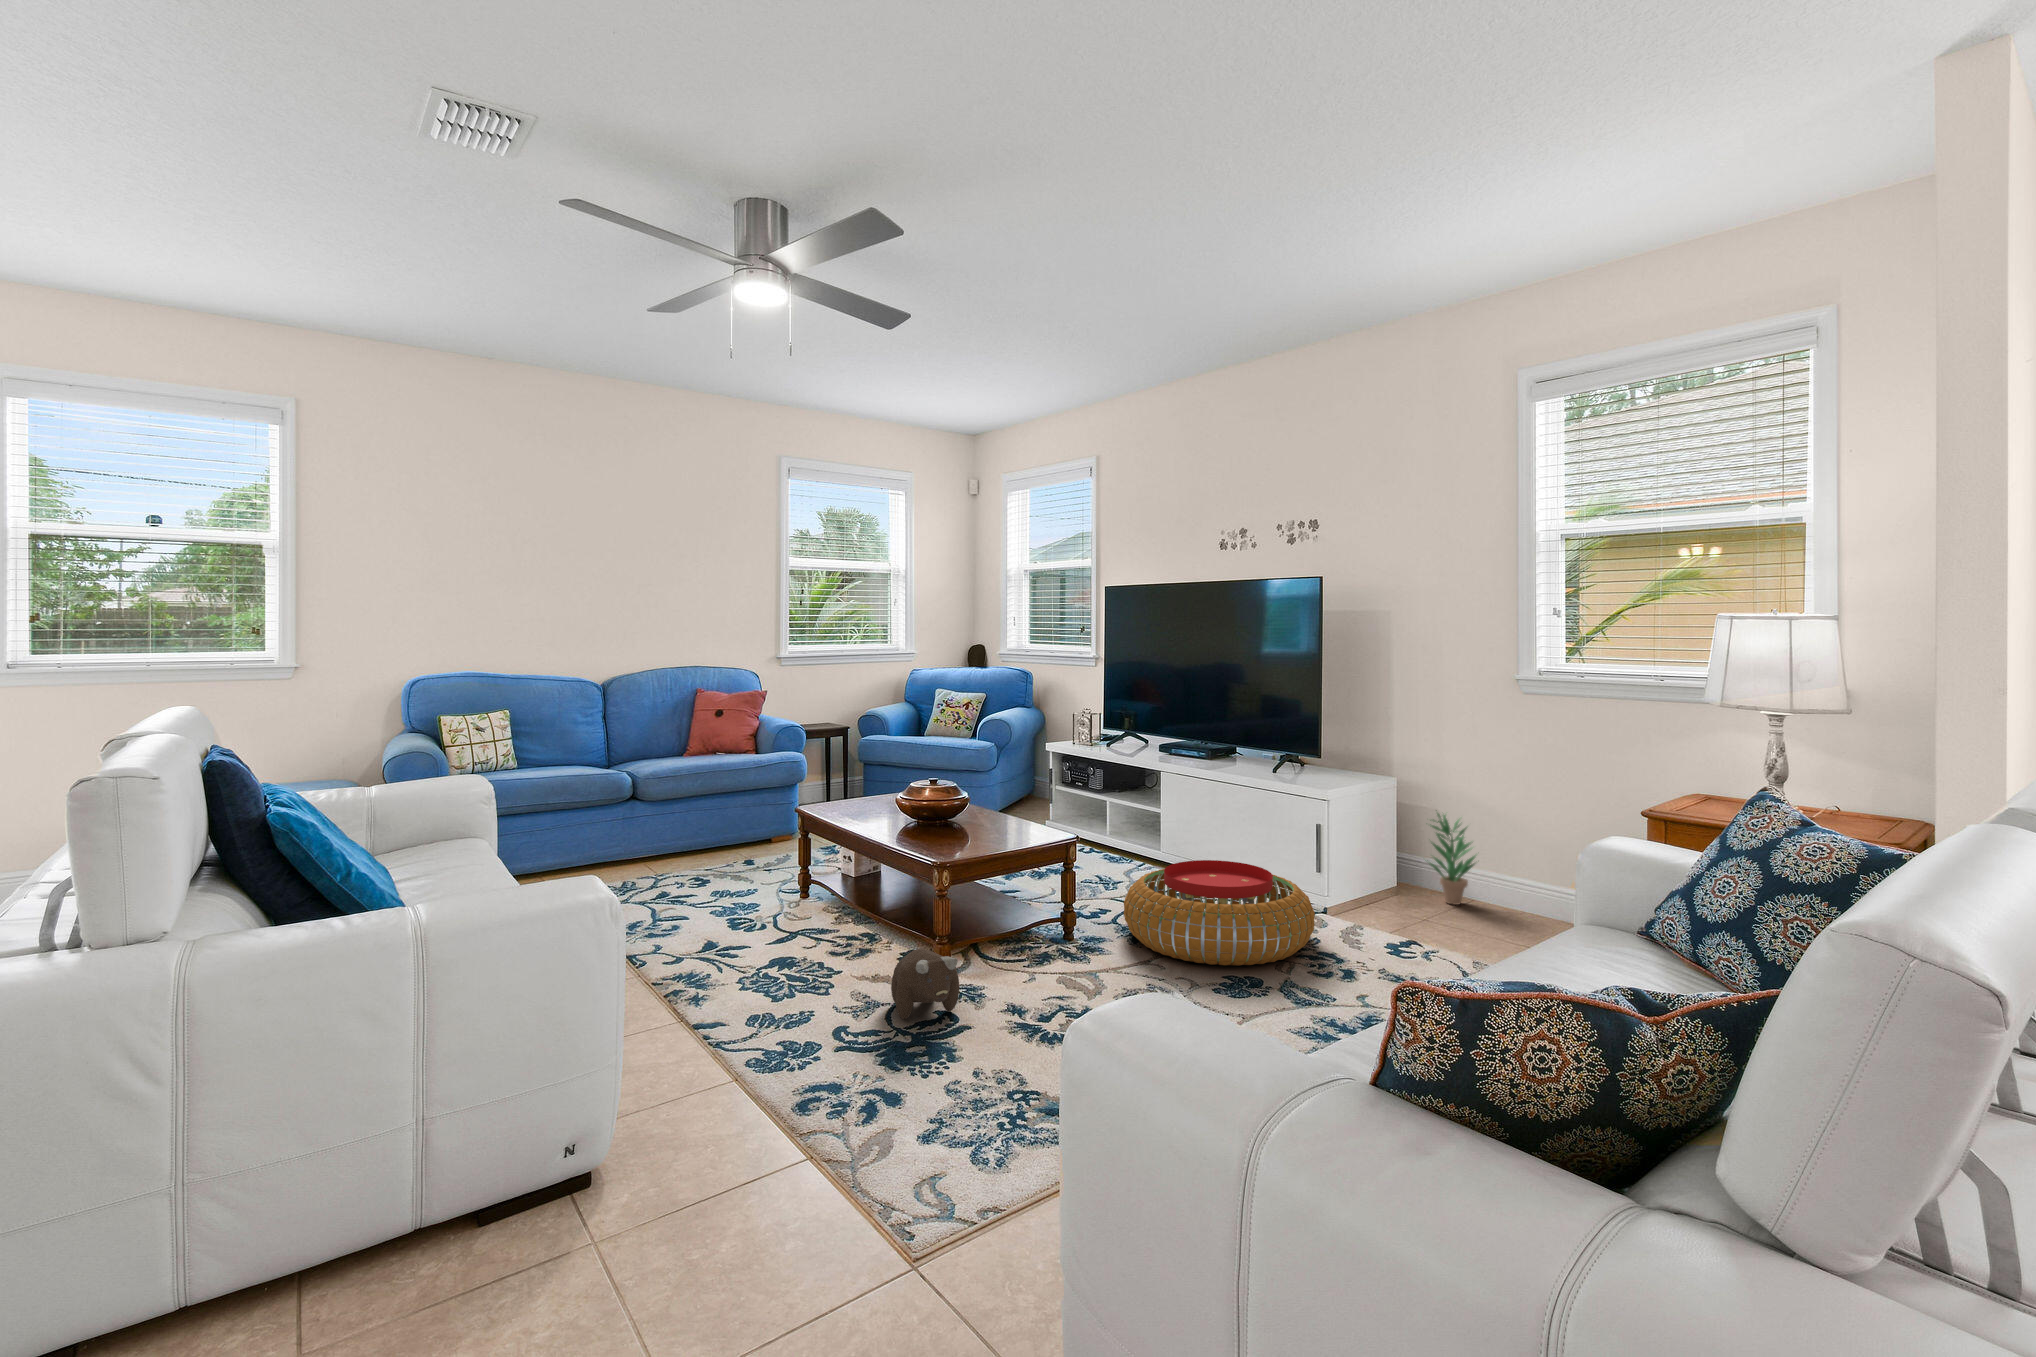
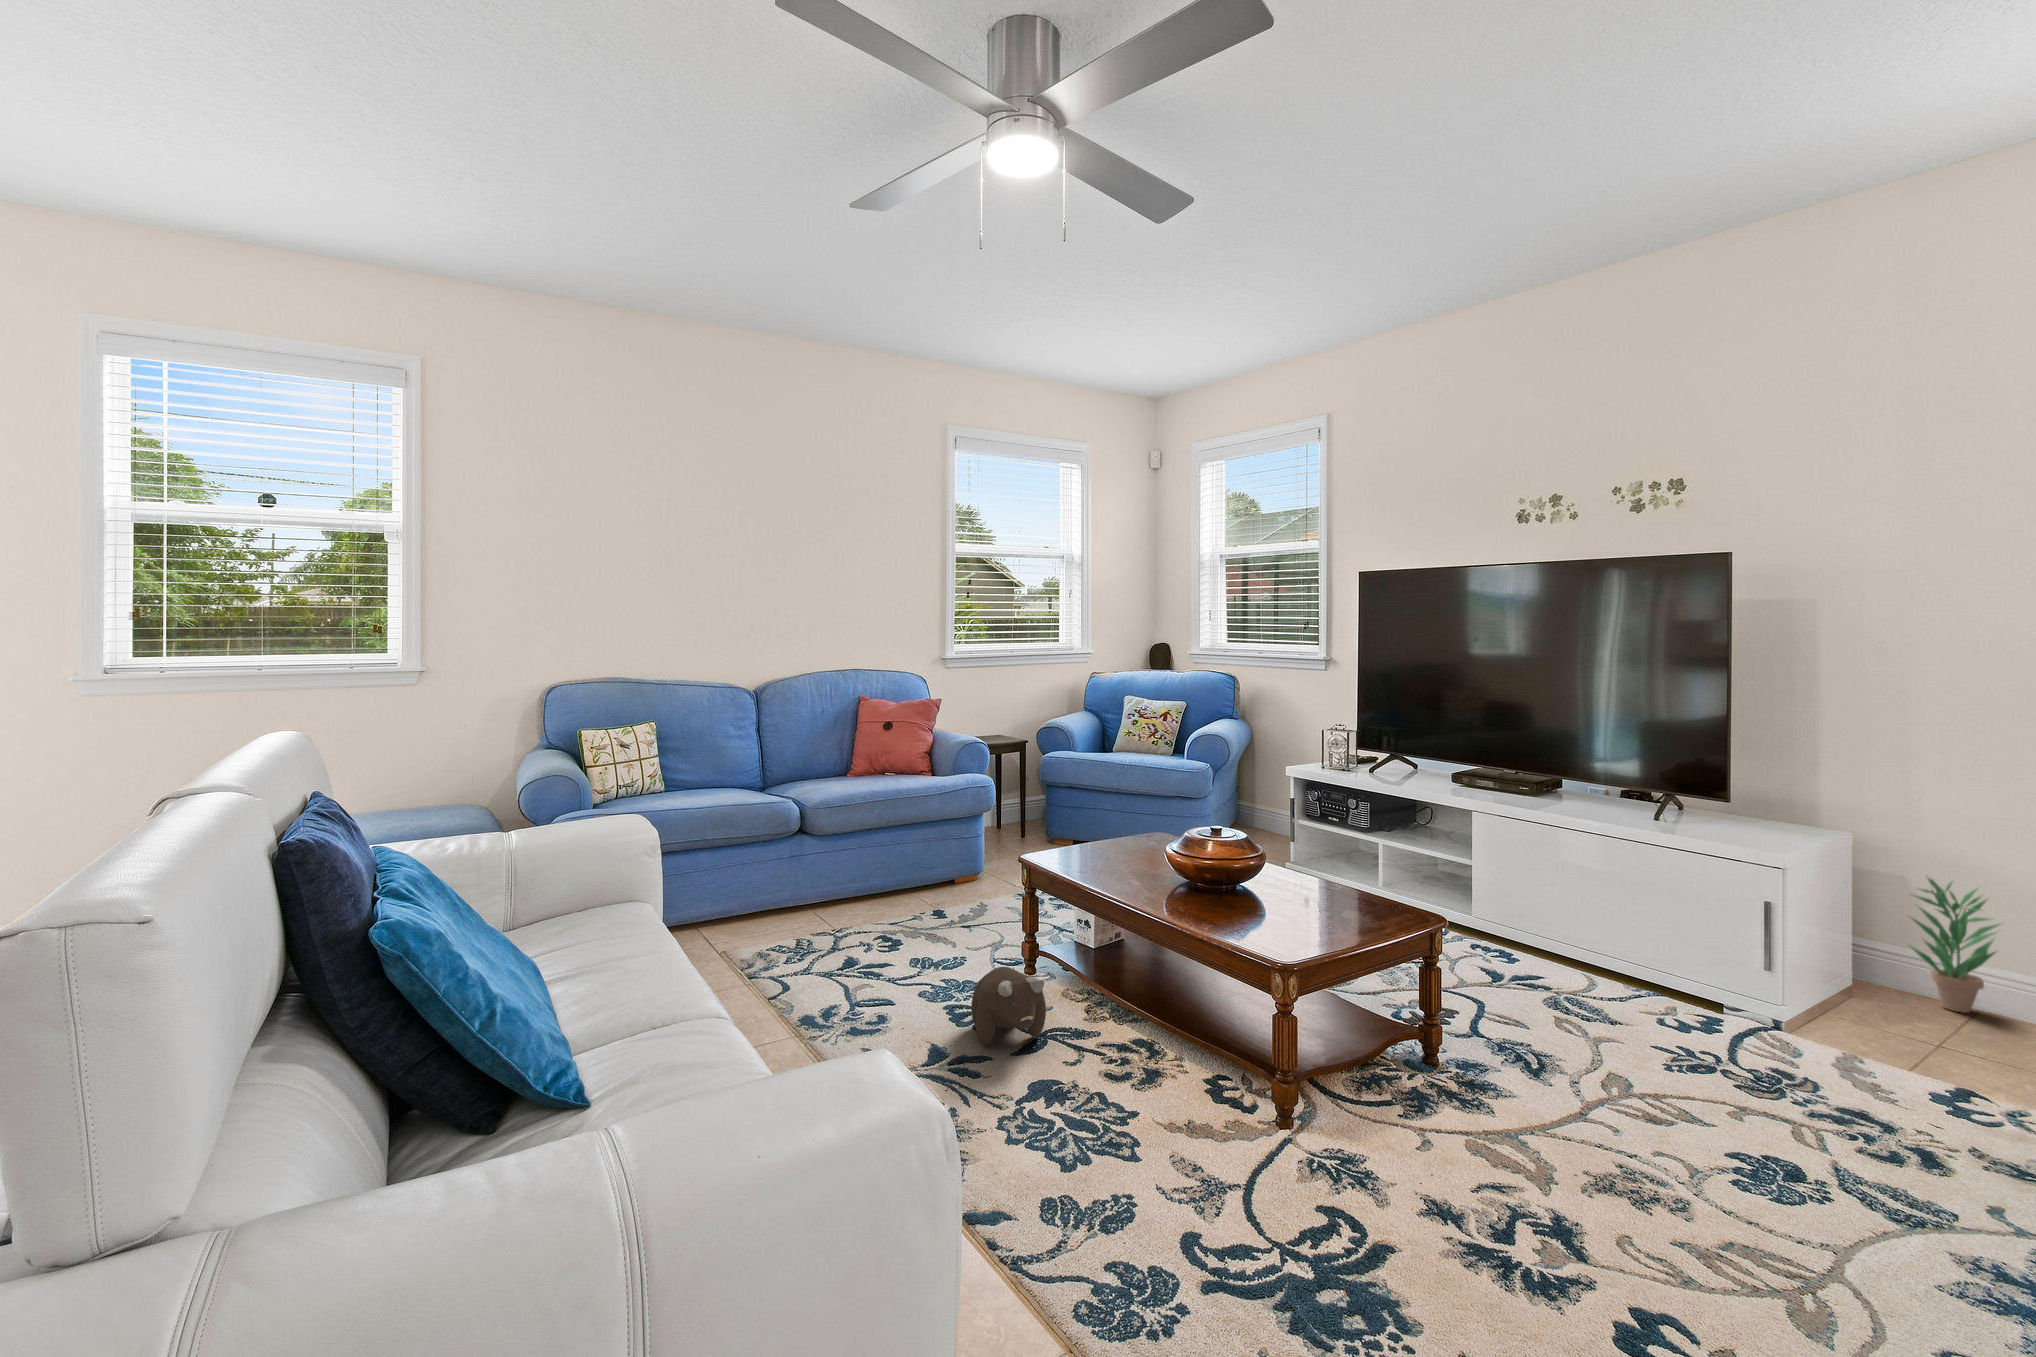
pouf: present [1124,860,1315,966] -> none [1505,946,1844,1128]
plush toy: present [891,949,959,1019] -> present [971,967,1046,1045]

